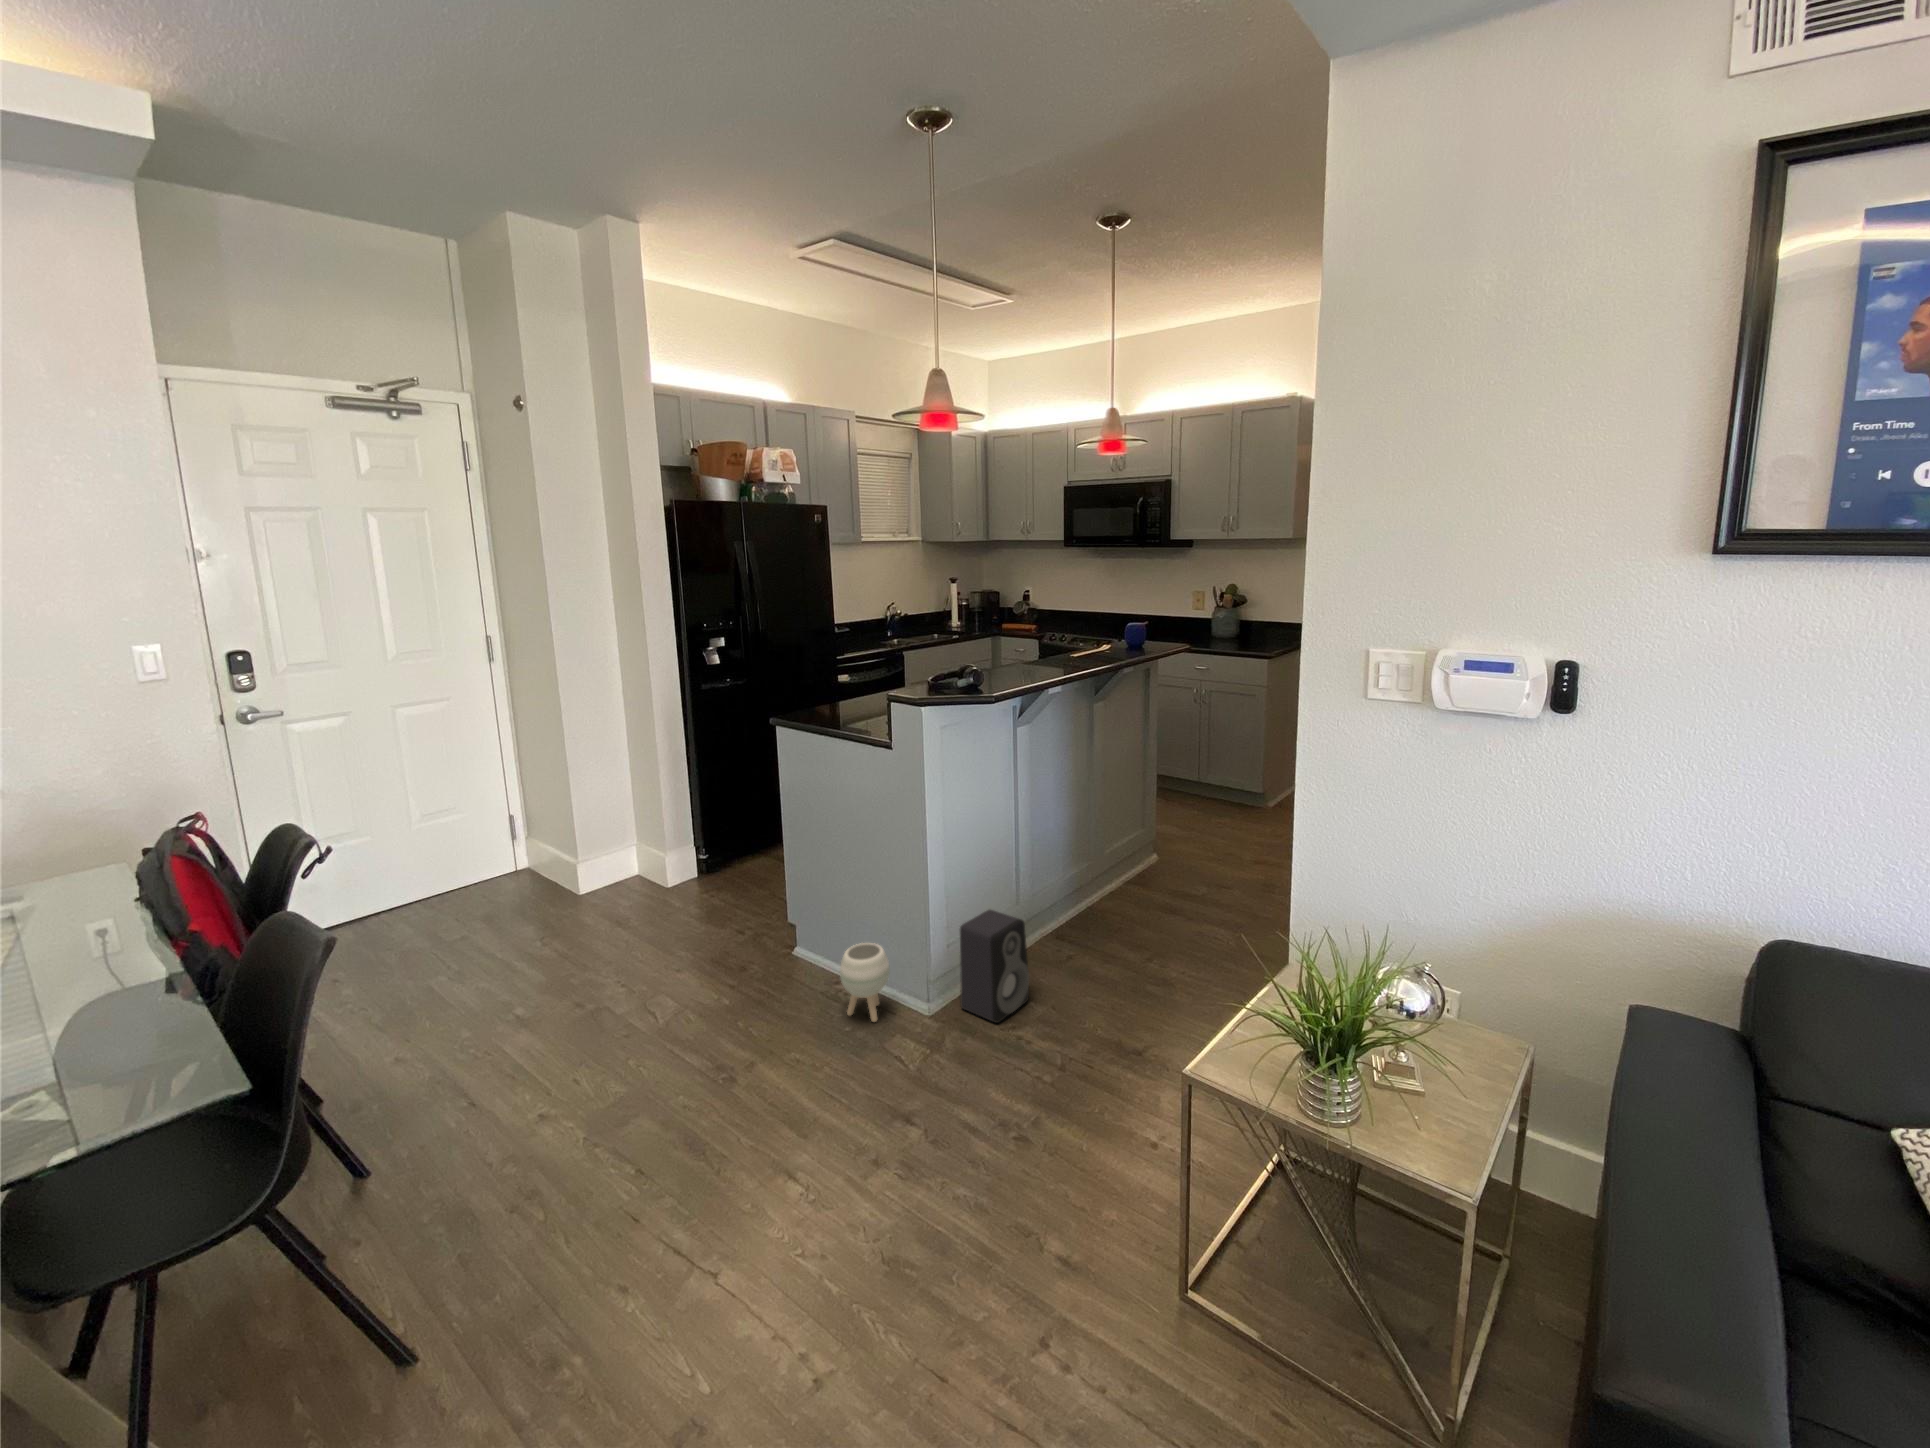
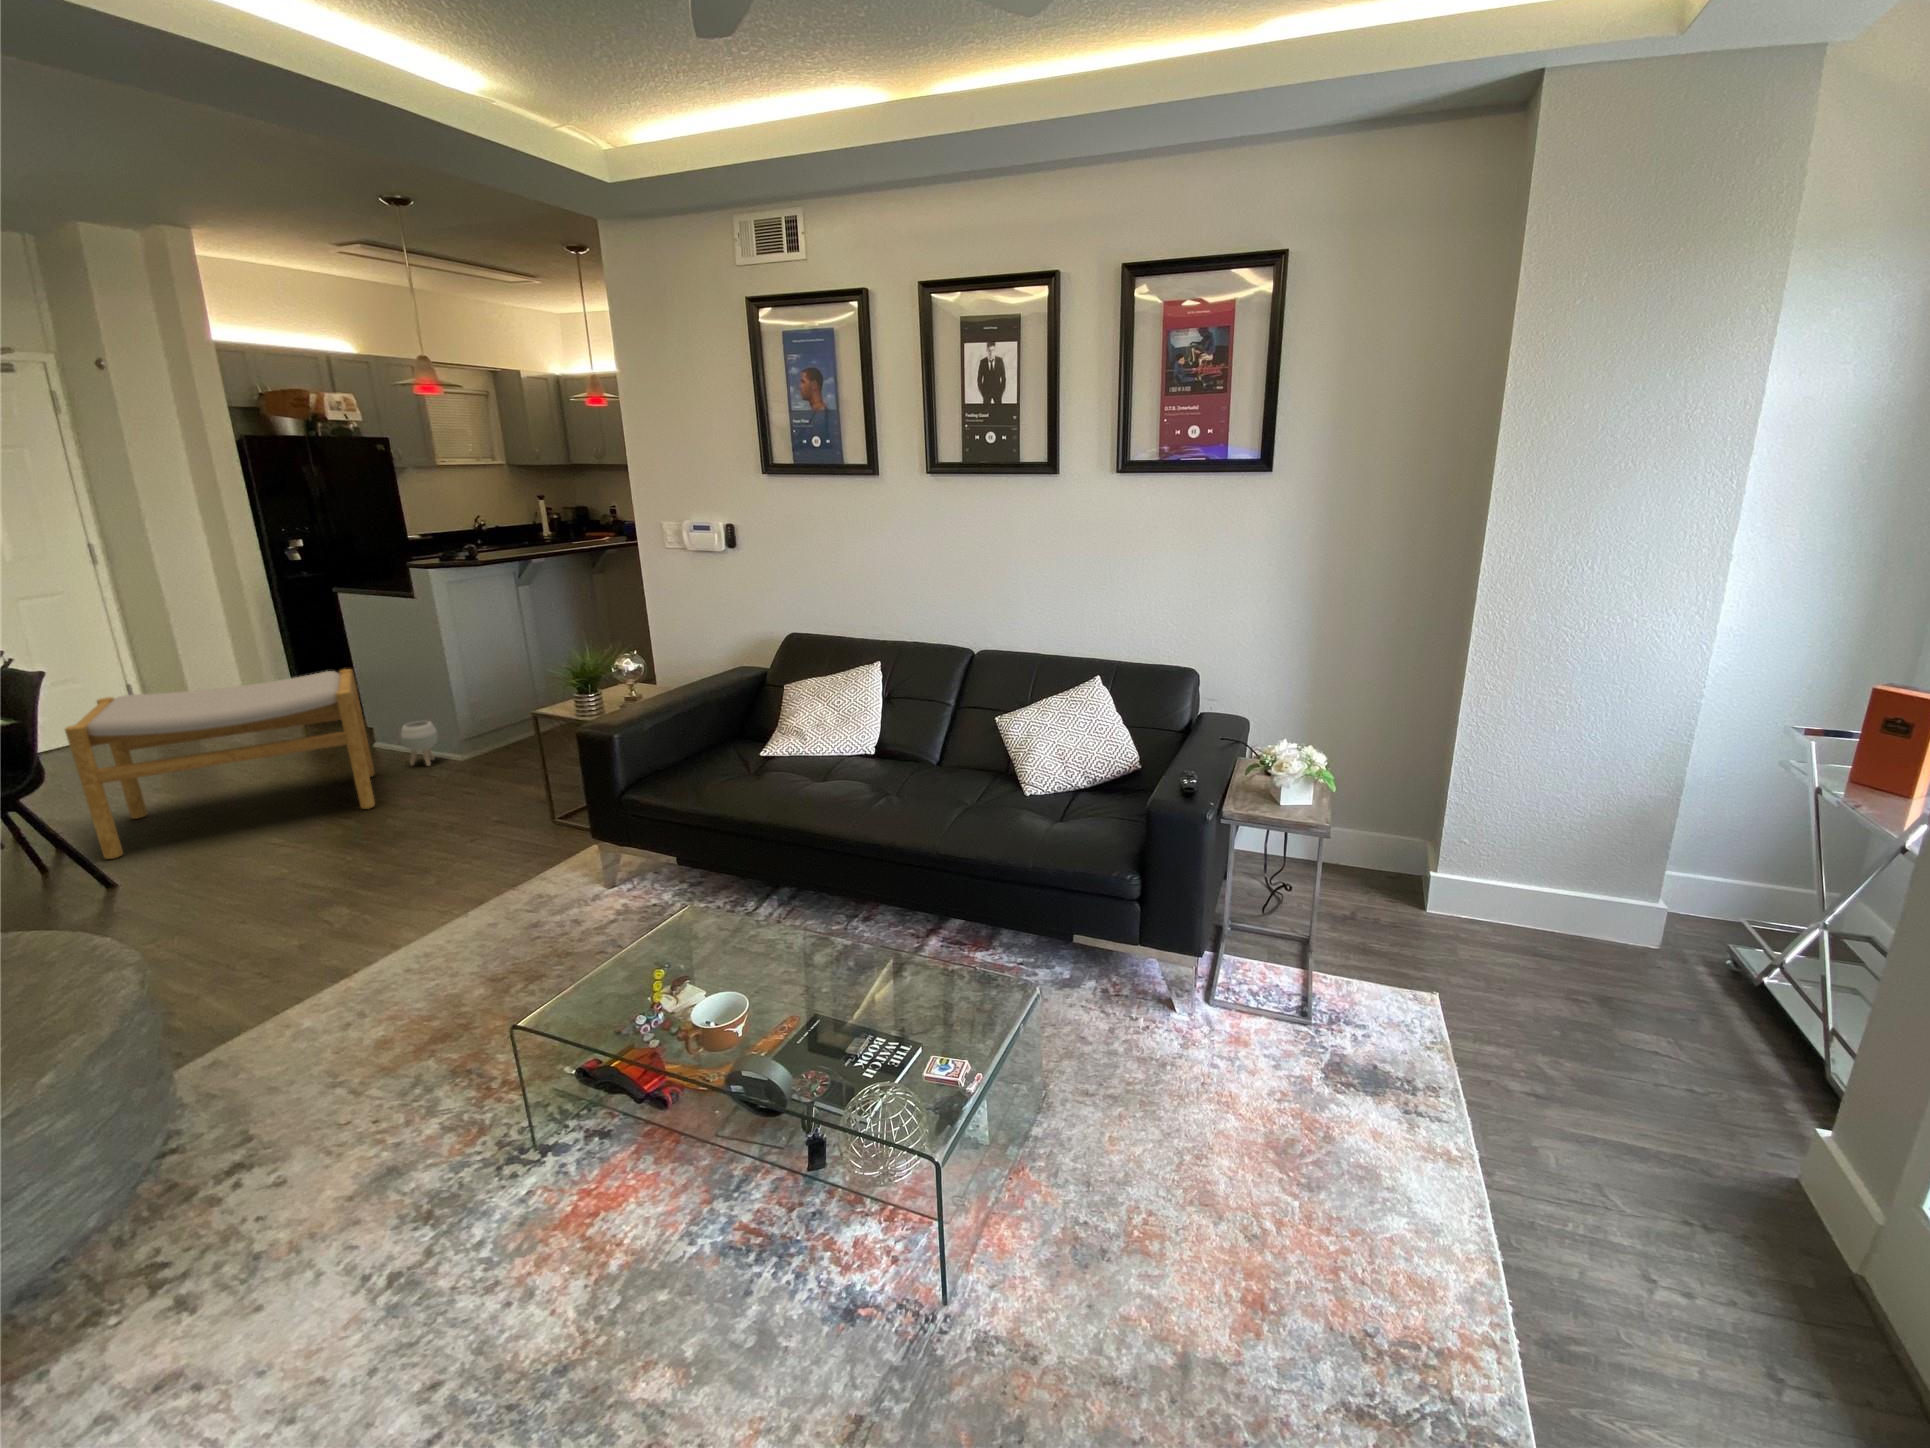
footstool: none [374,866,815,1245] -> present [65,669,375,859]
speaker: present [960,910,1030,1023] -> none [484,697,539,758]

